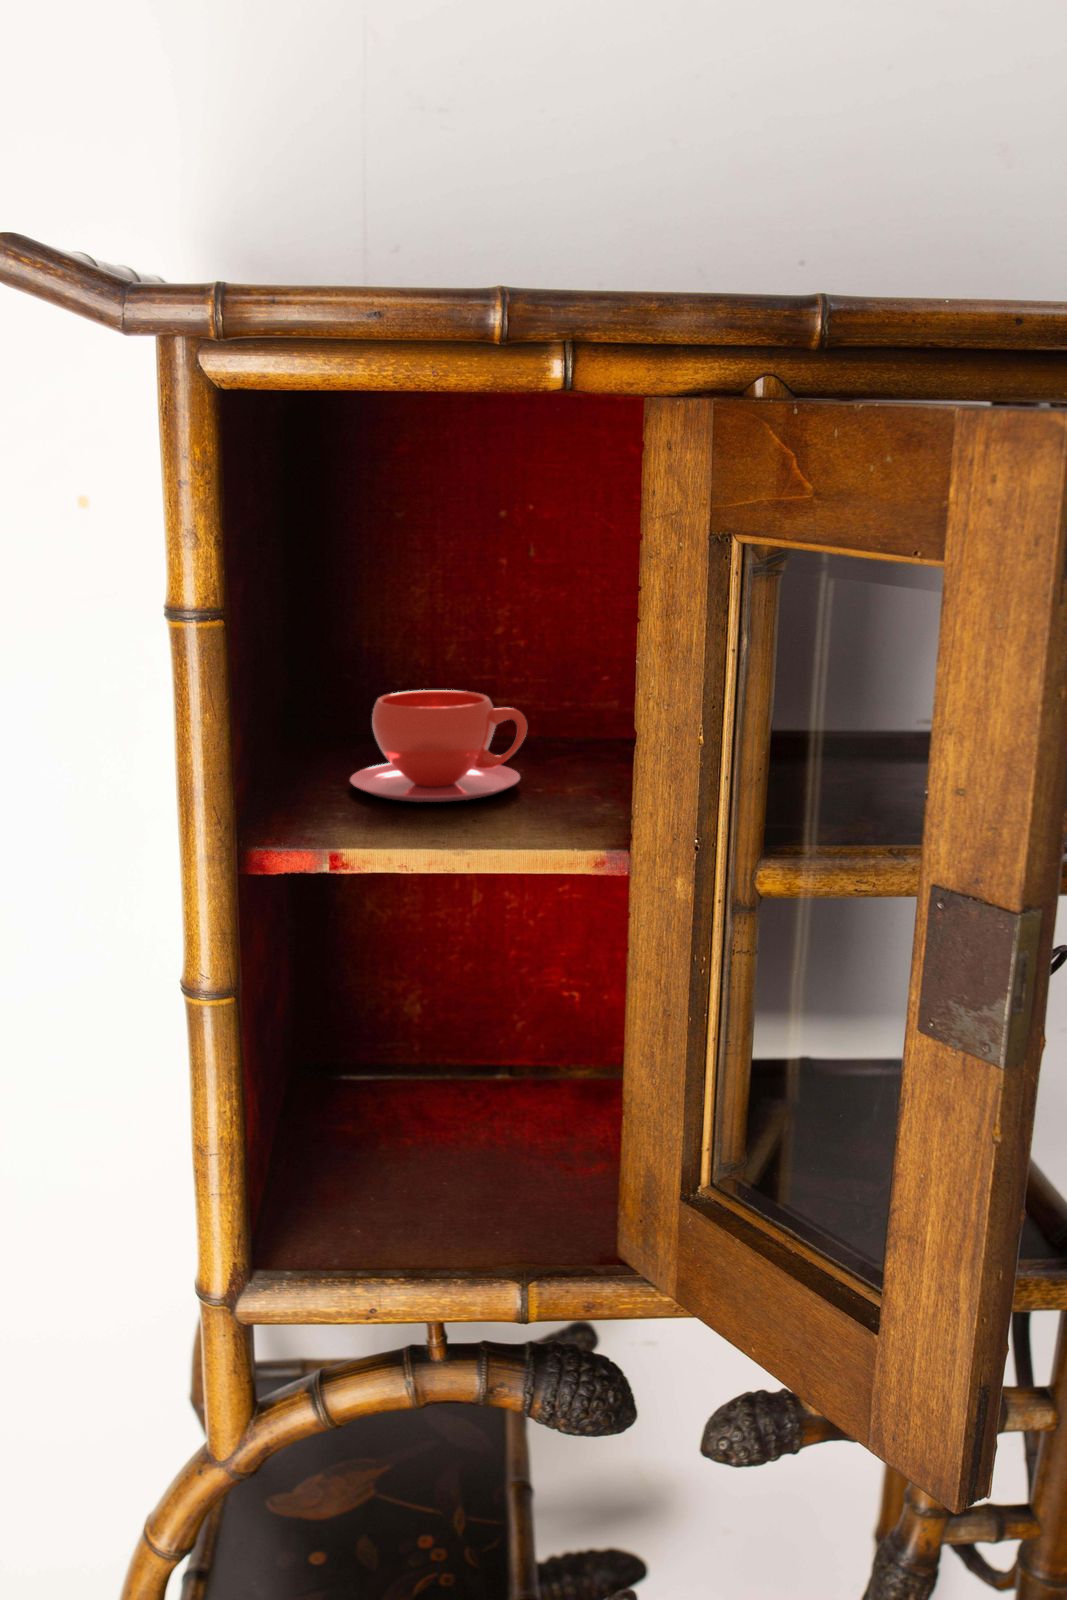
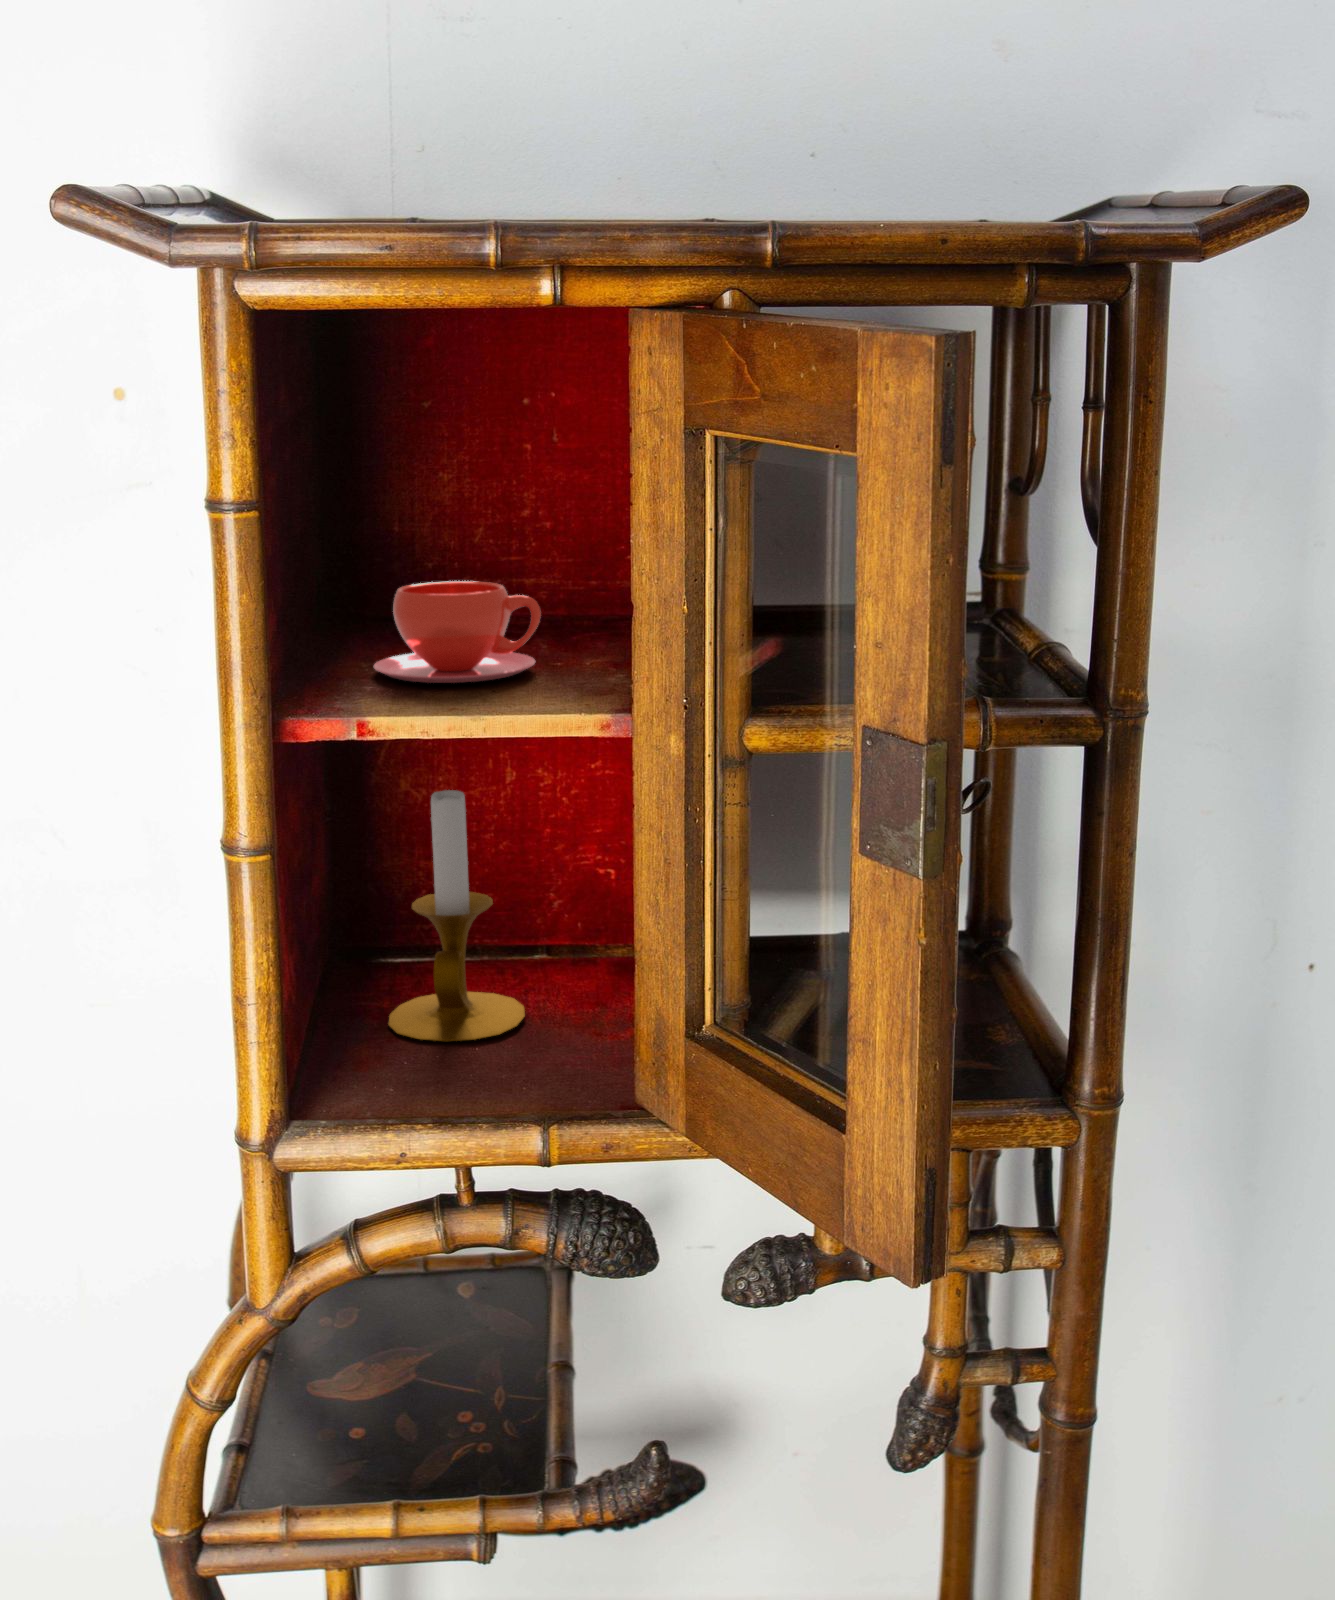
candlestick: none [358,901,497,1162] -> present [389,790,525,1041]

